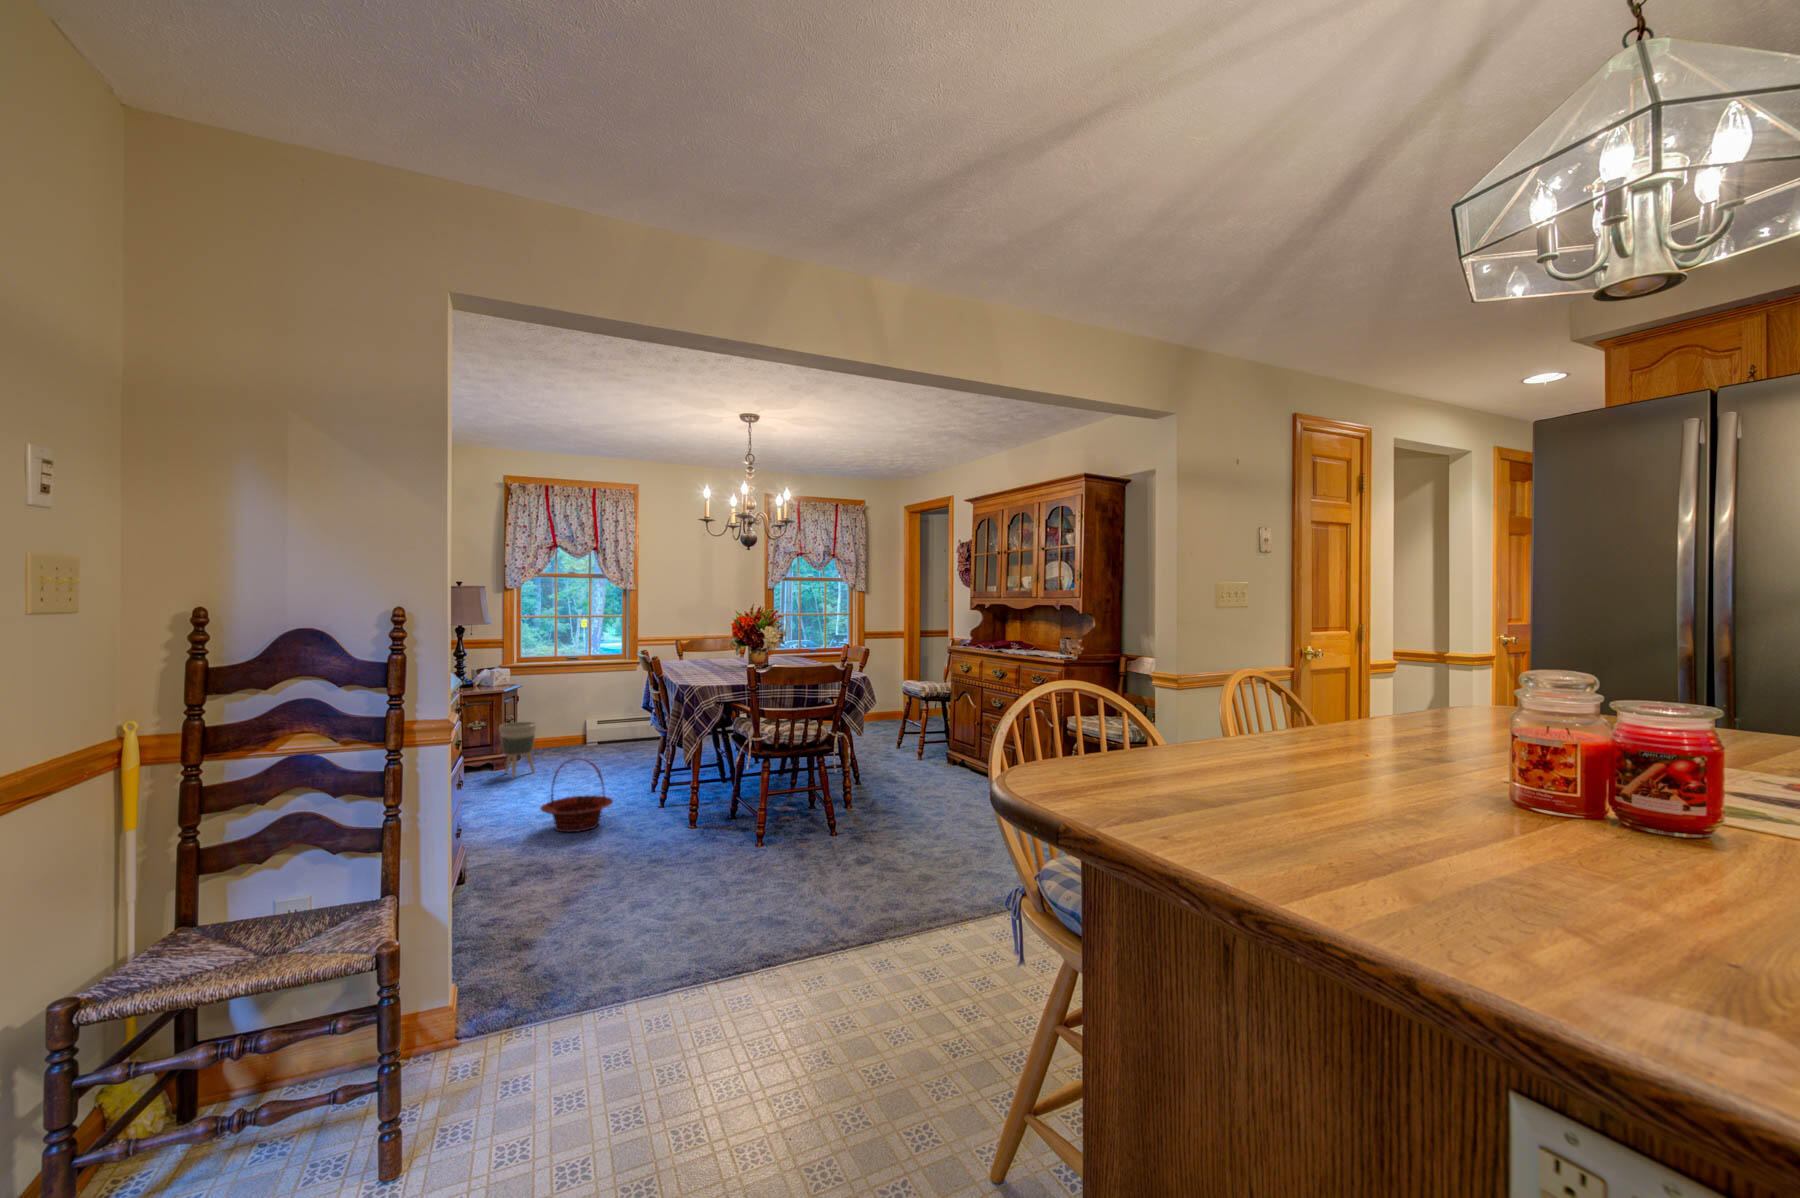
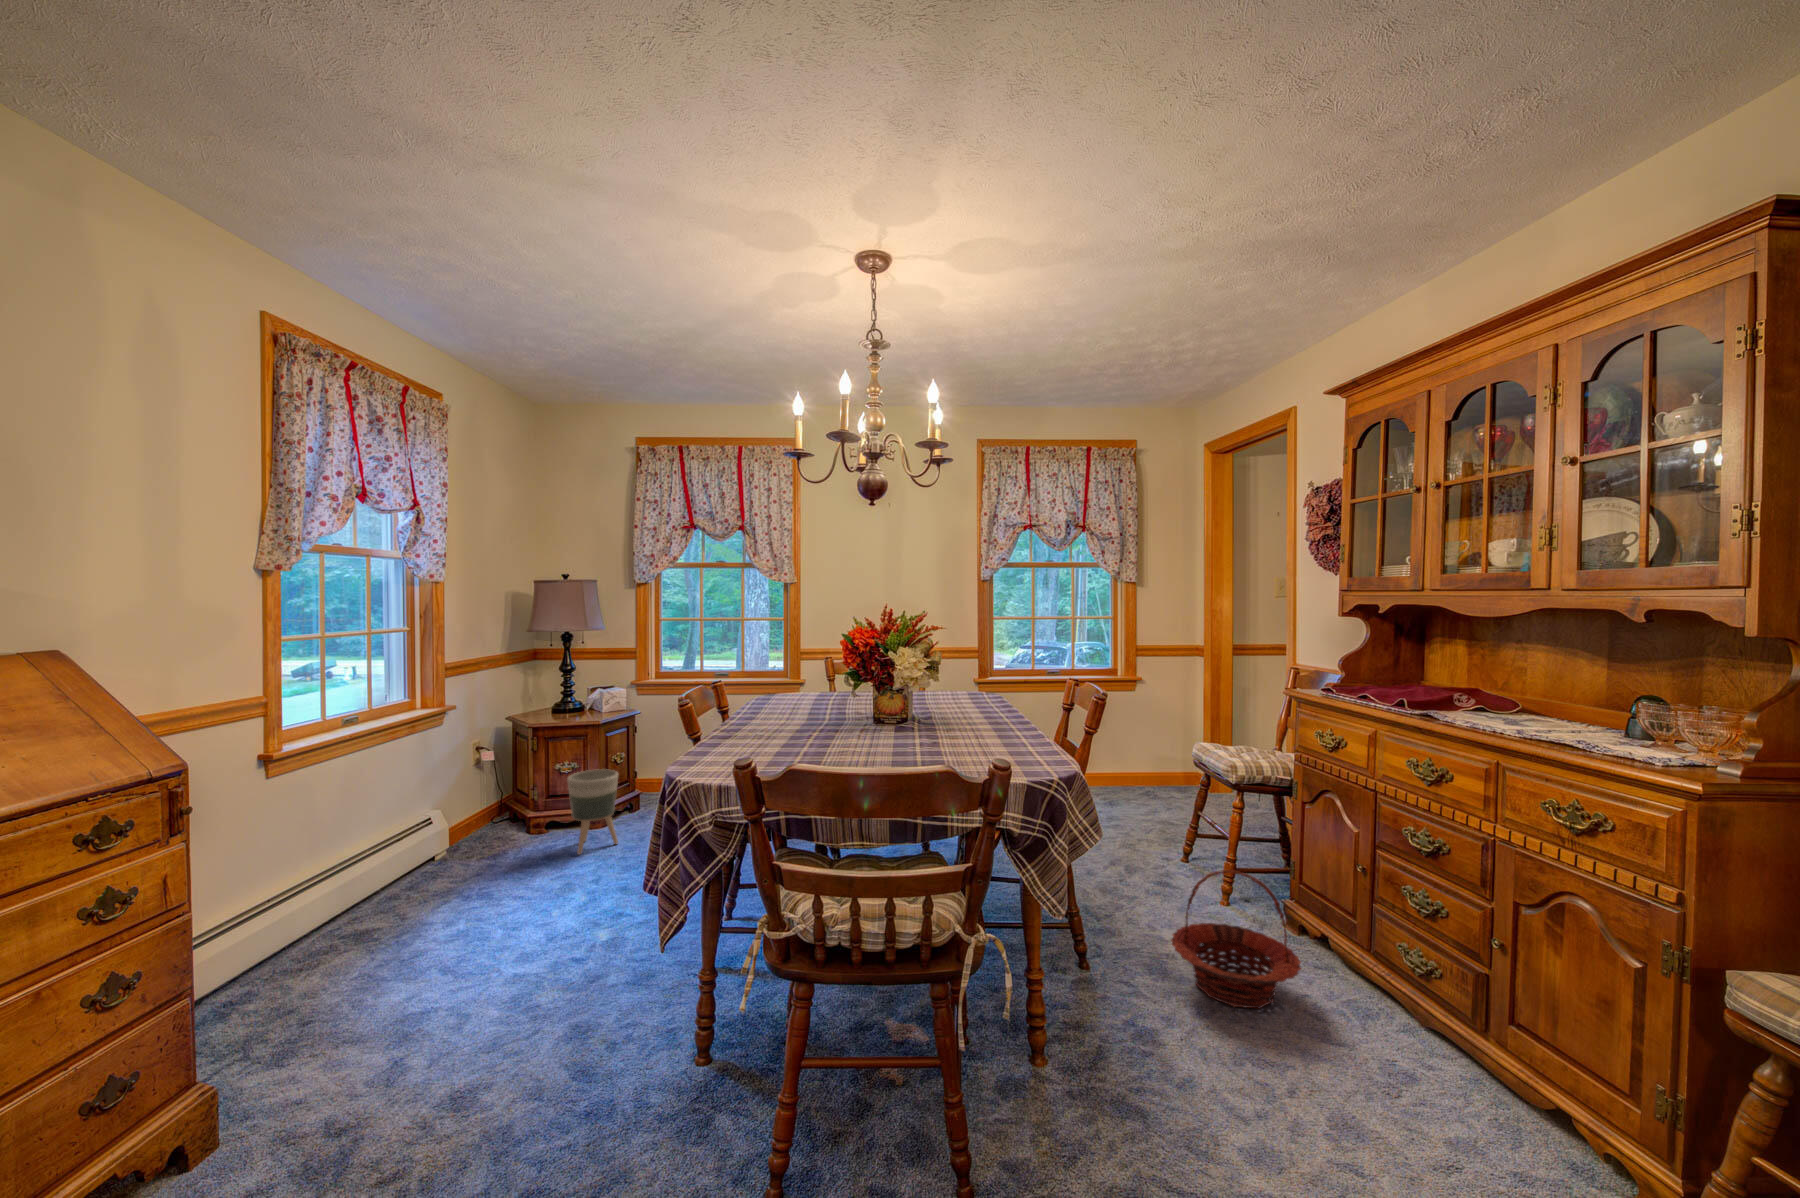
basket: present [541,759,613,832] -> present [1171,870,1301,1008]

